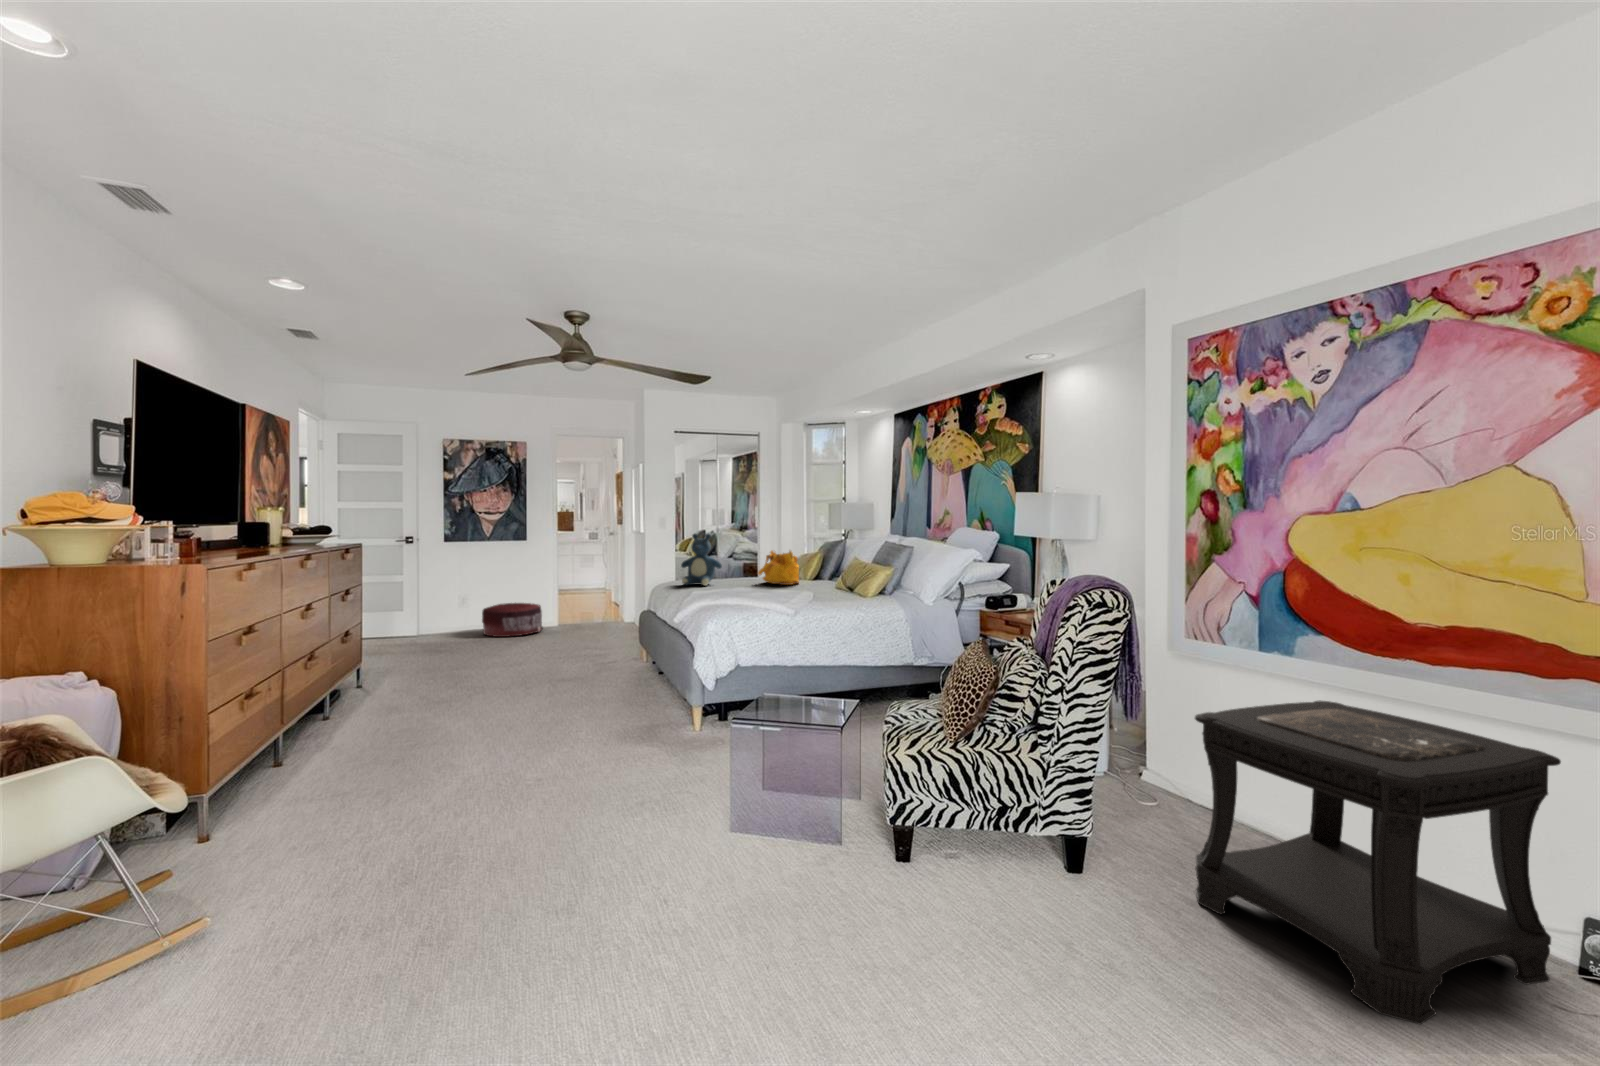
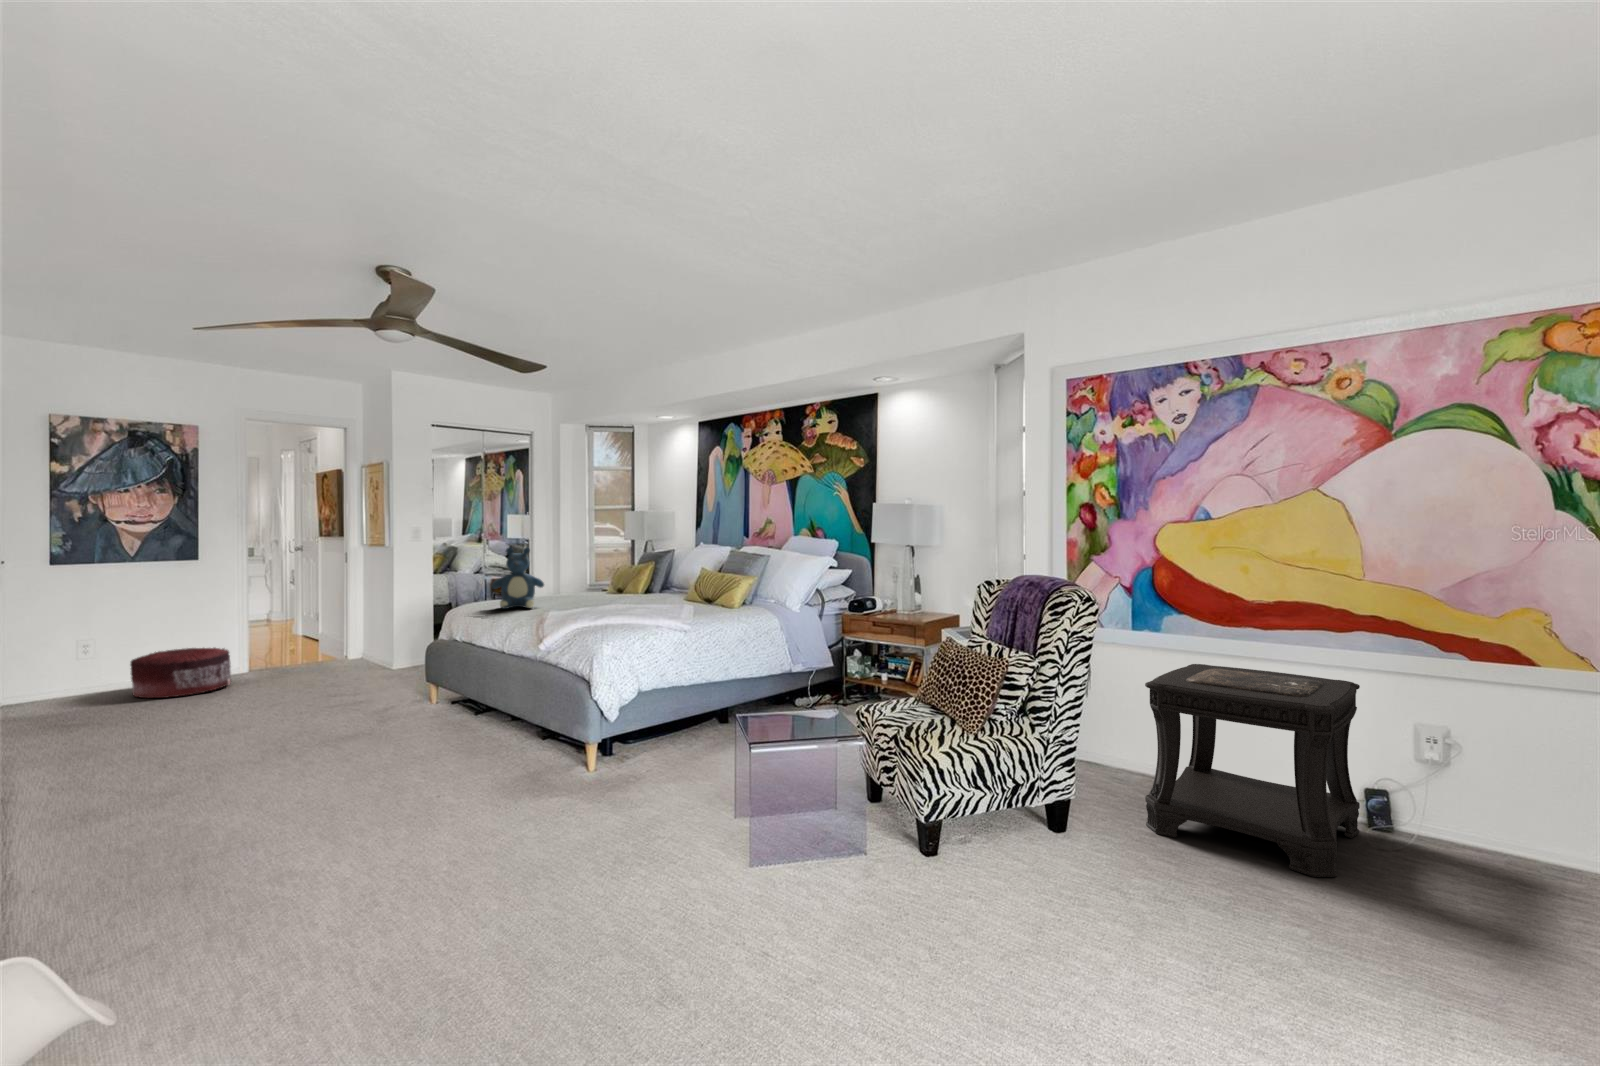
handbag: present [758,551,799,585] -> none [588,563,637,602]

